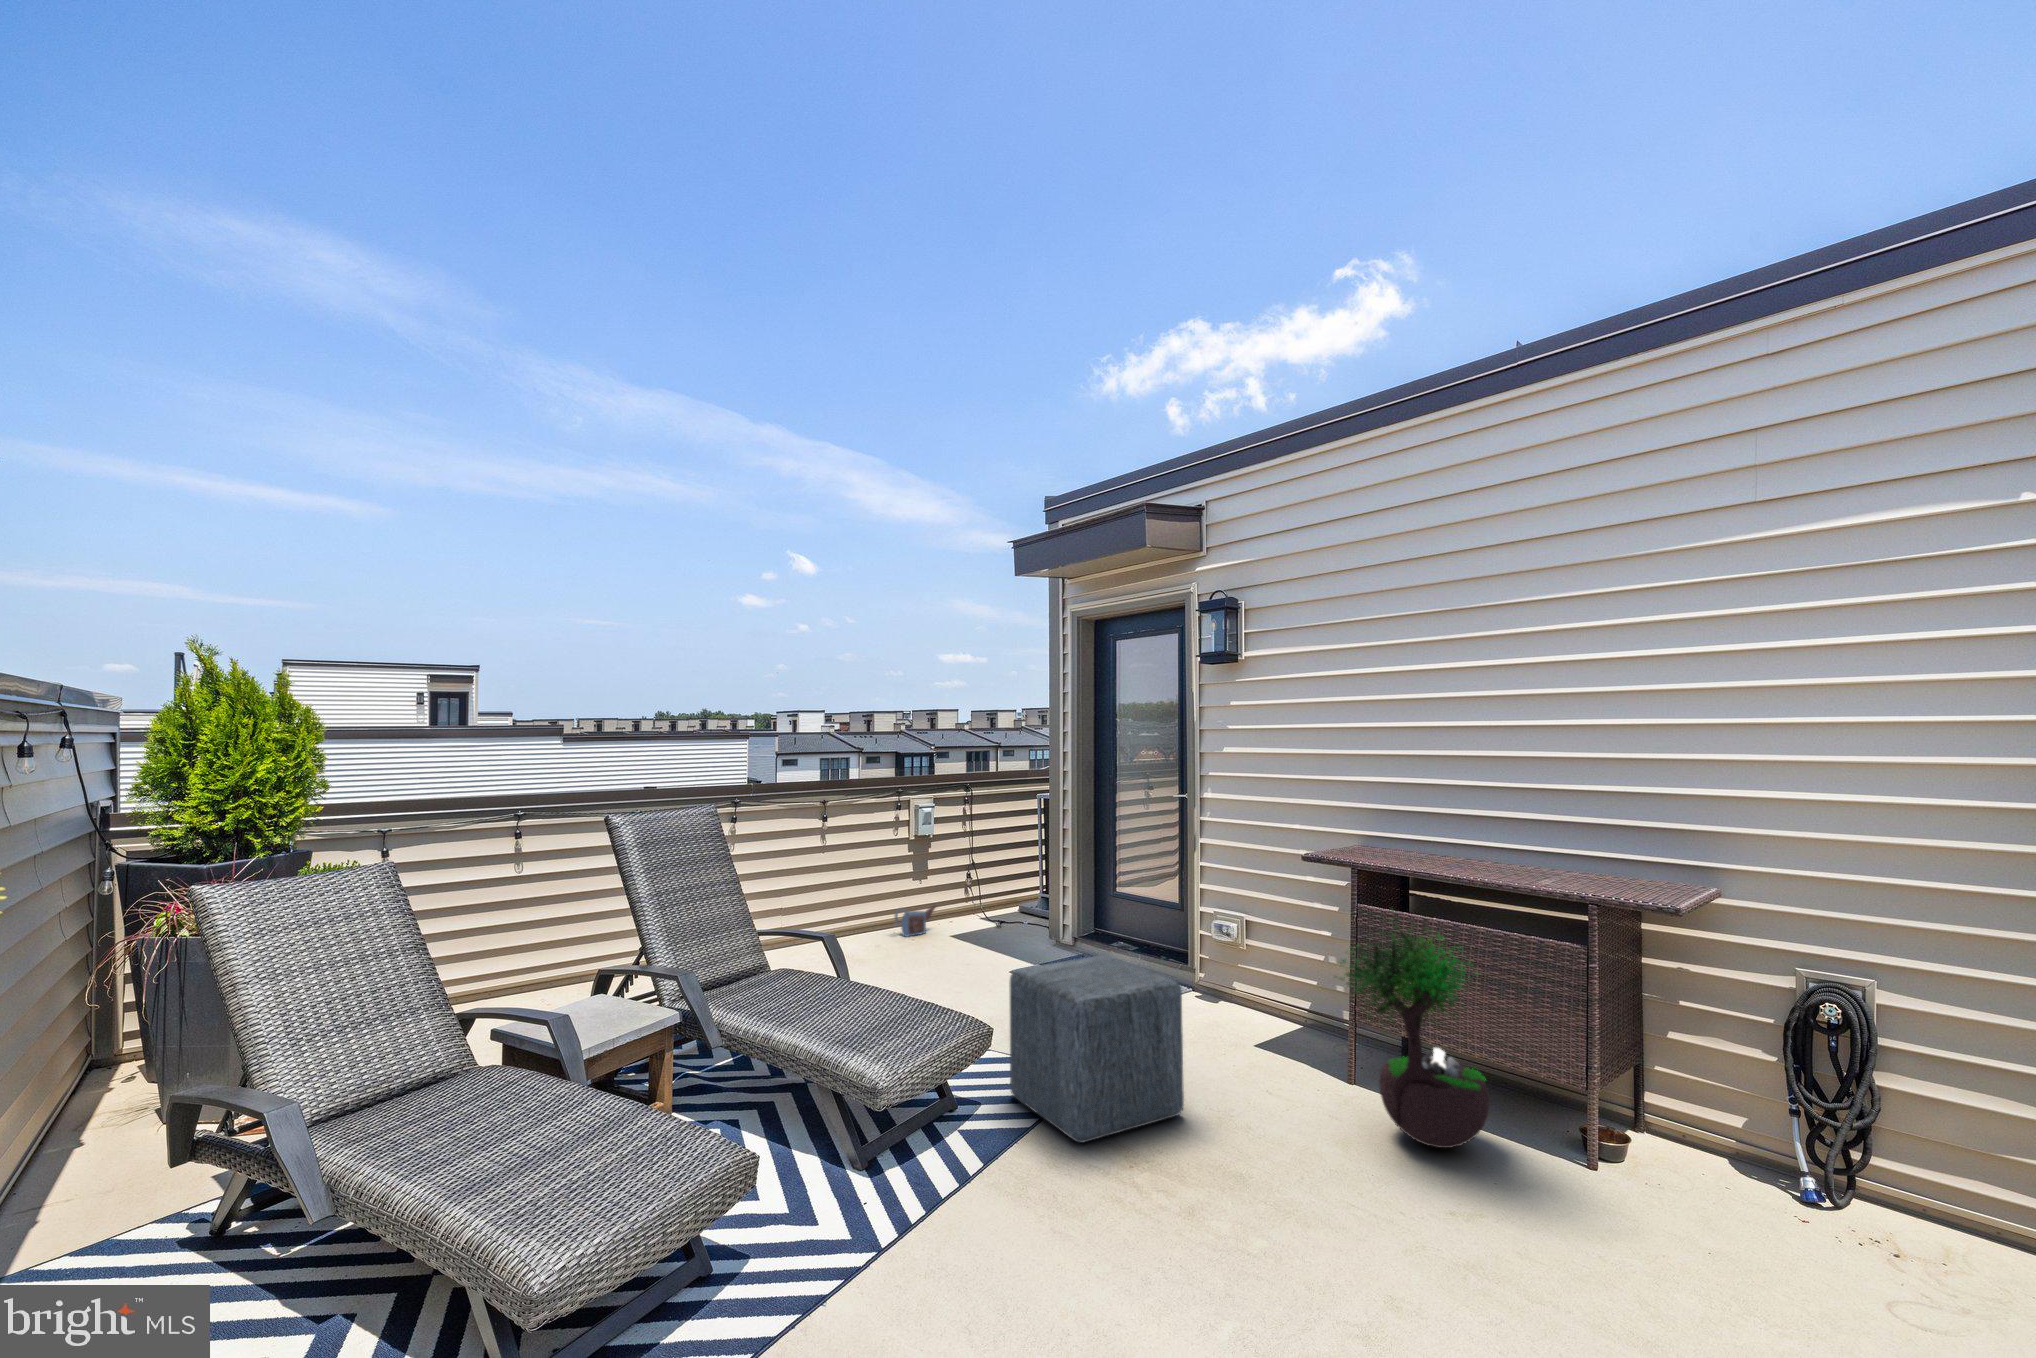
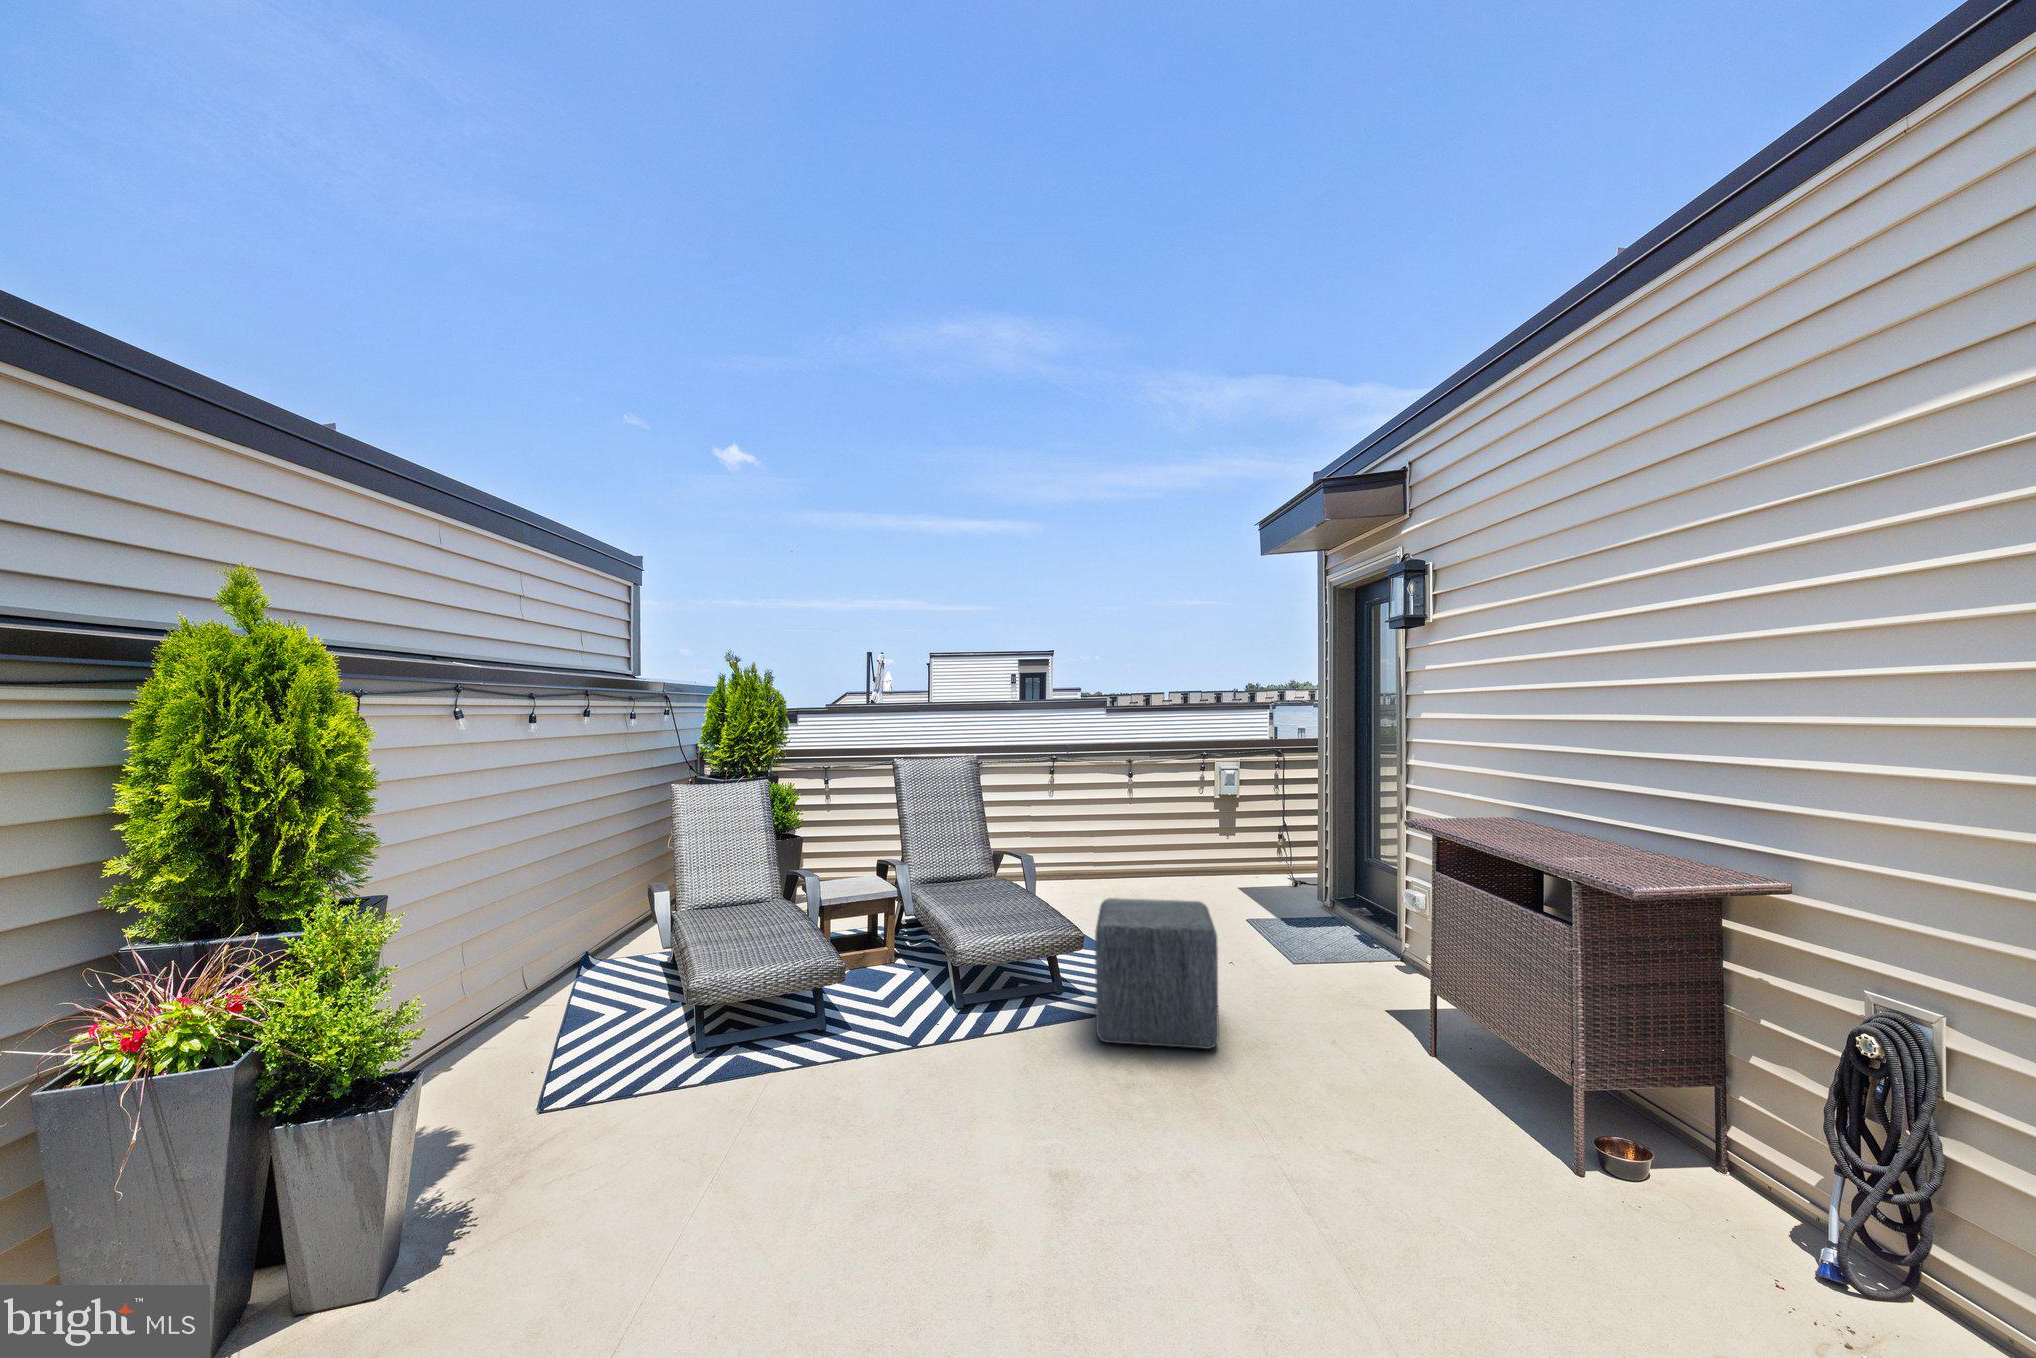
watering can: present [894,905,936,937] -> none [1196,857,1241,883]
potted tree: present [1335,924,1489,1148] -> none [1318,886,1498,1151]

